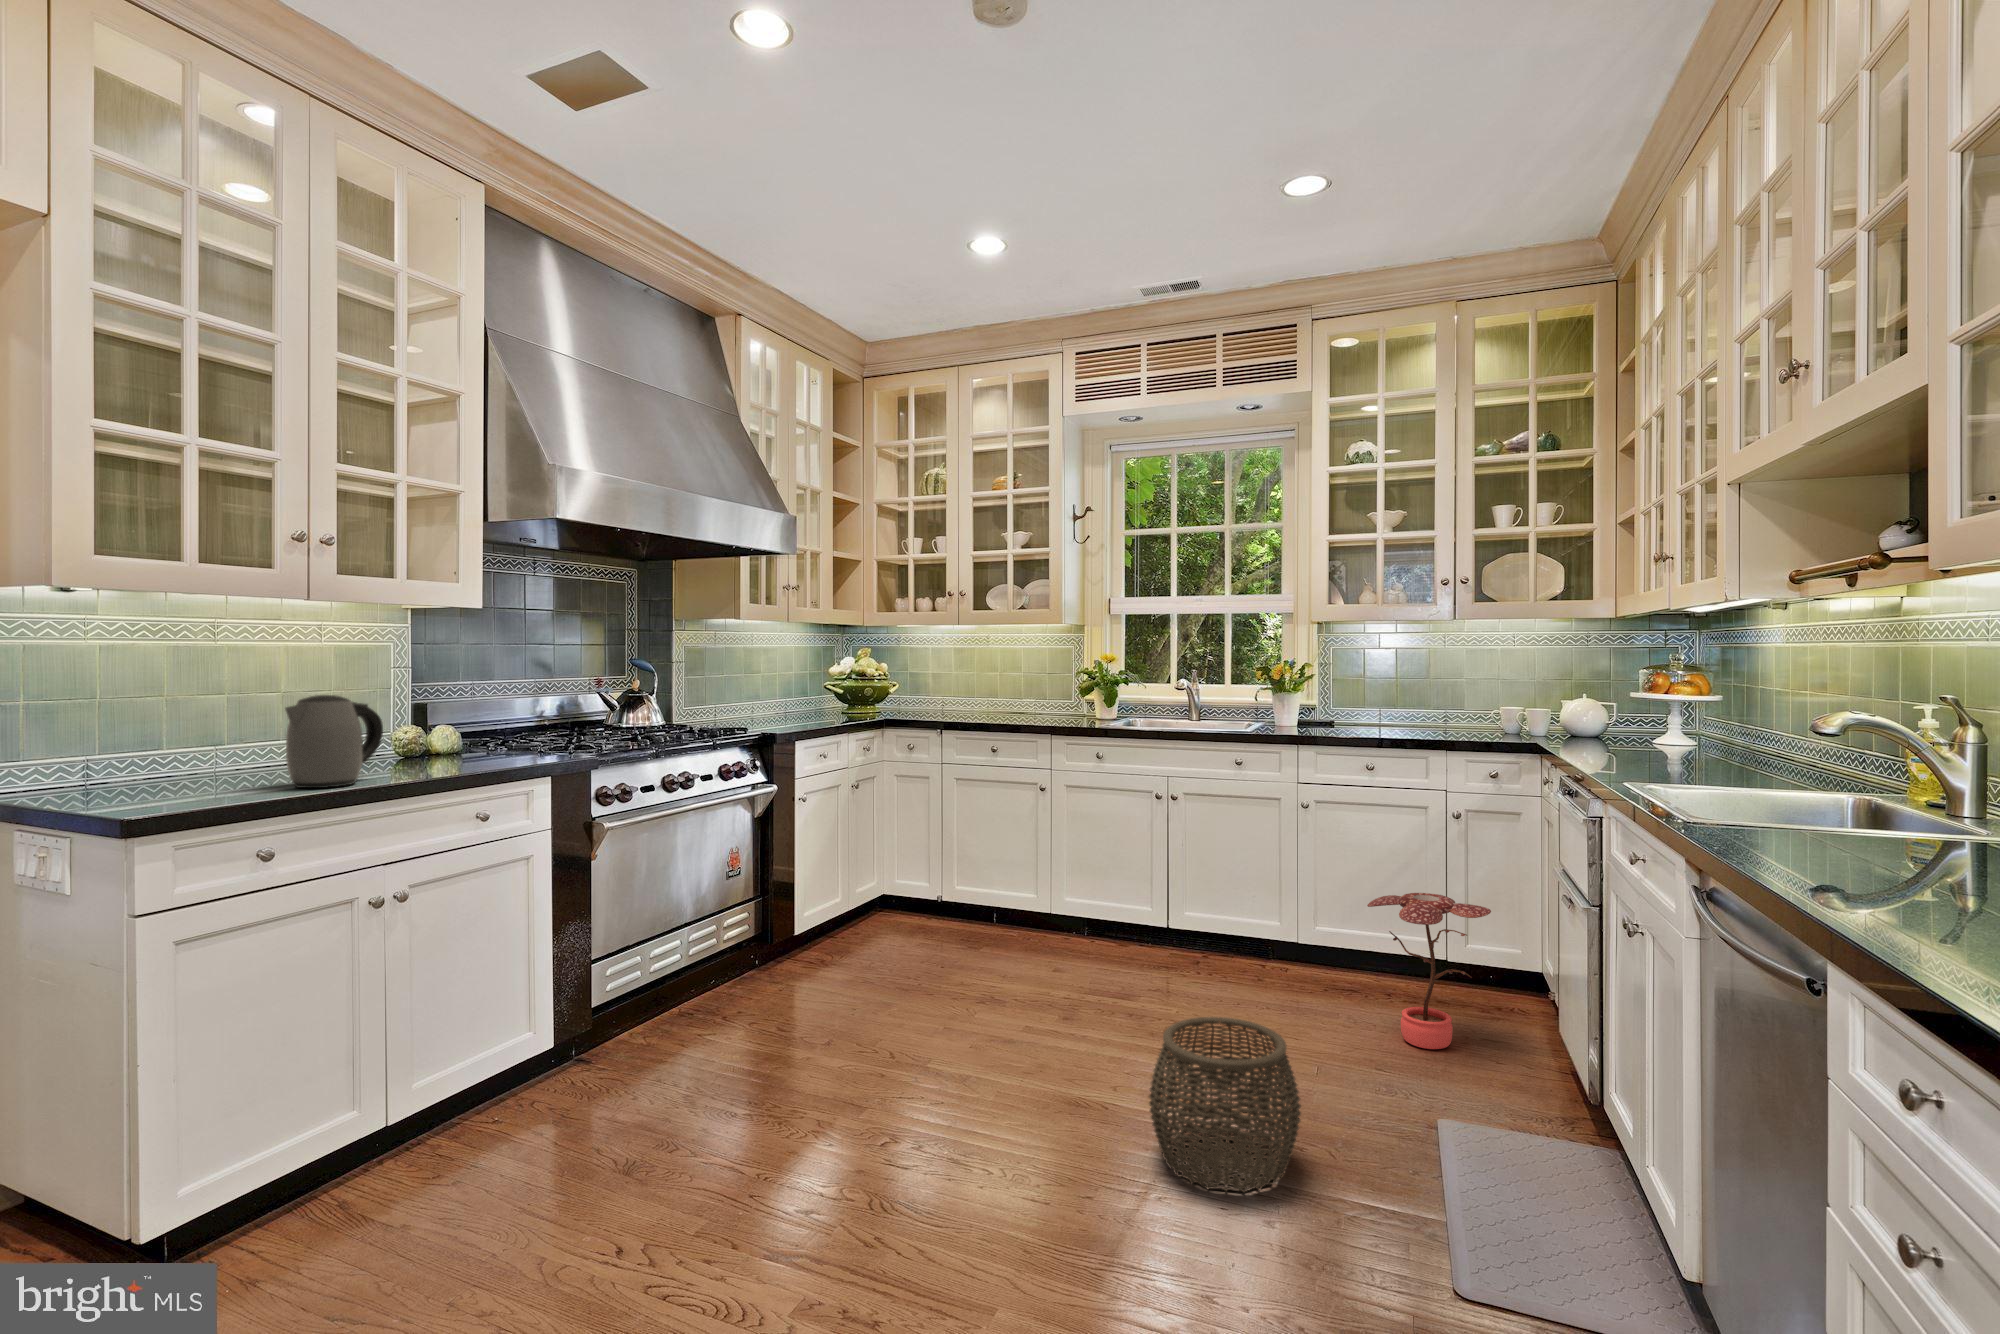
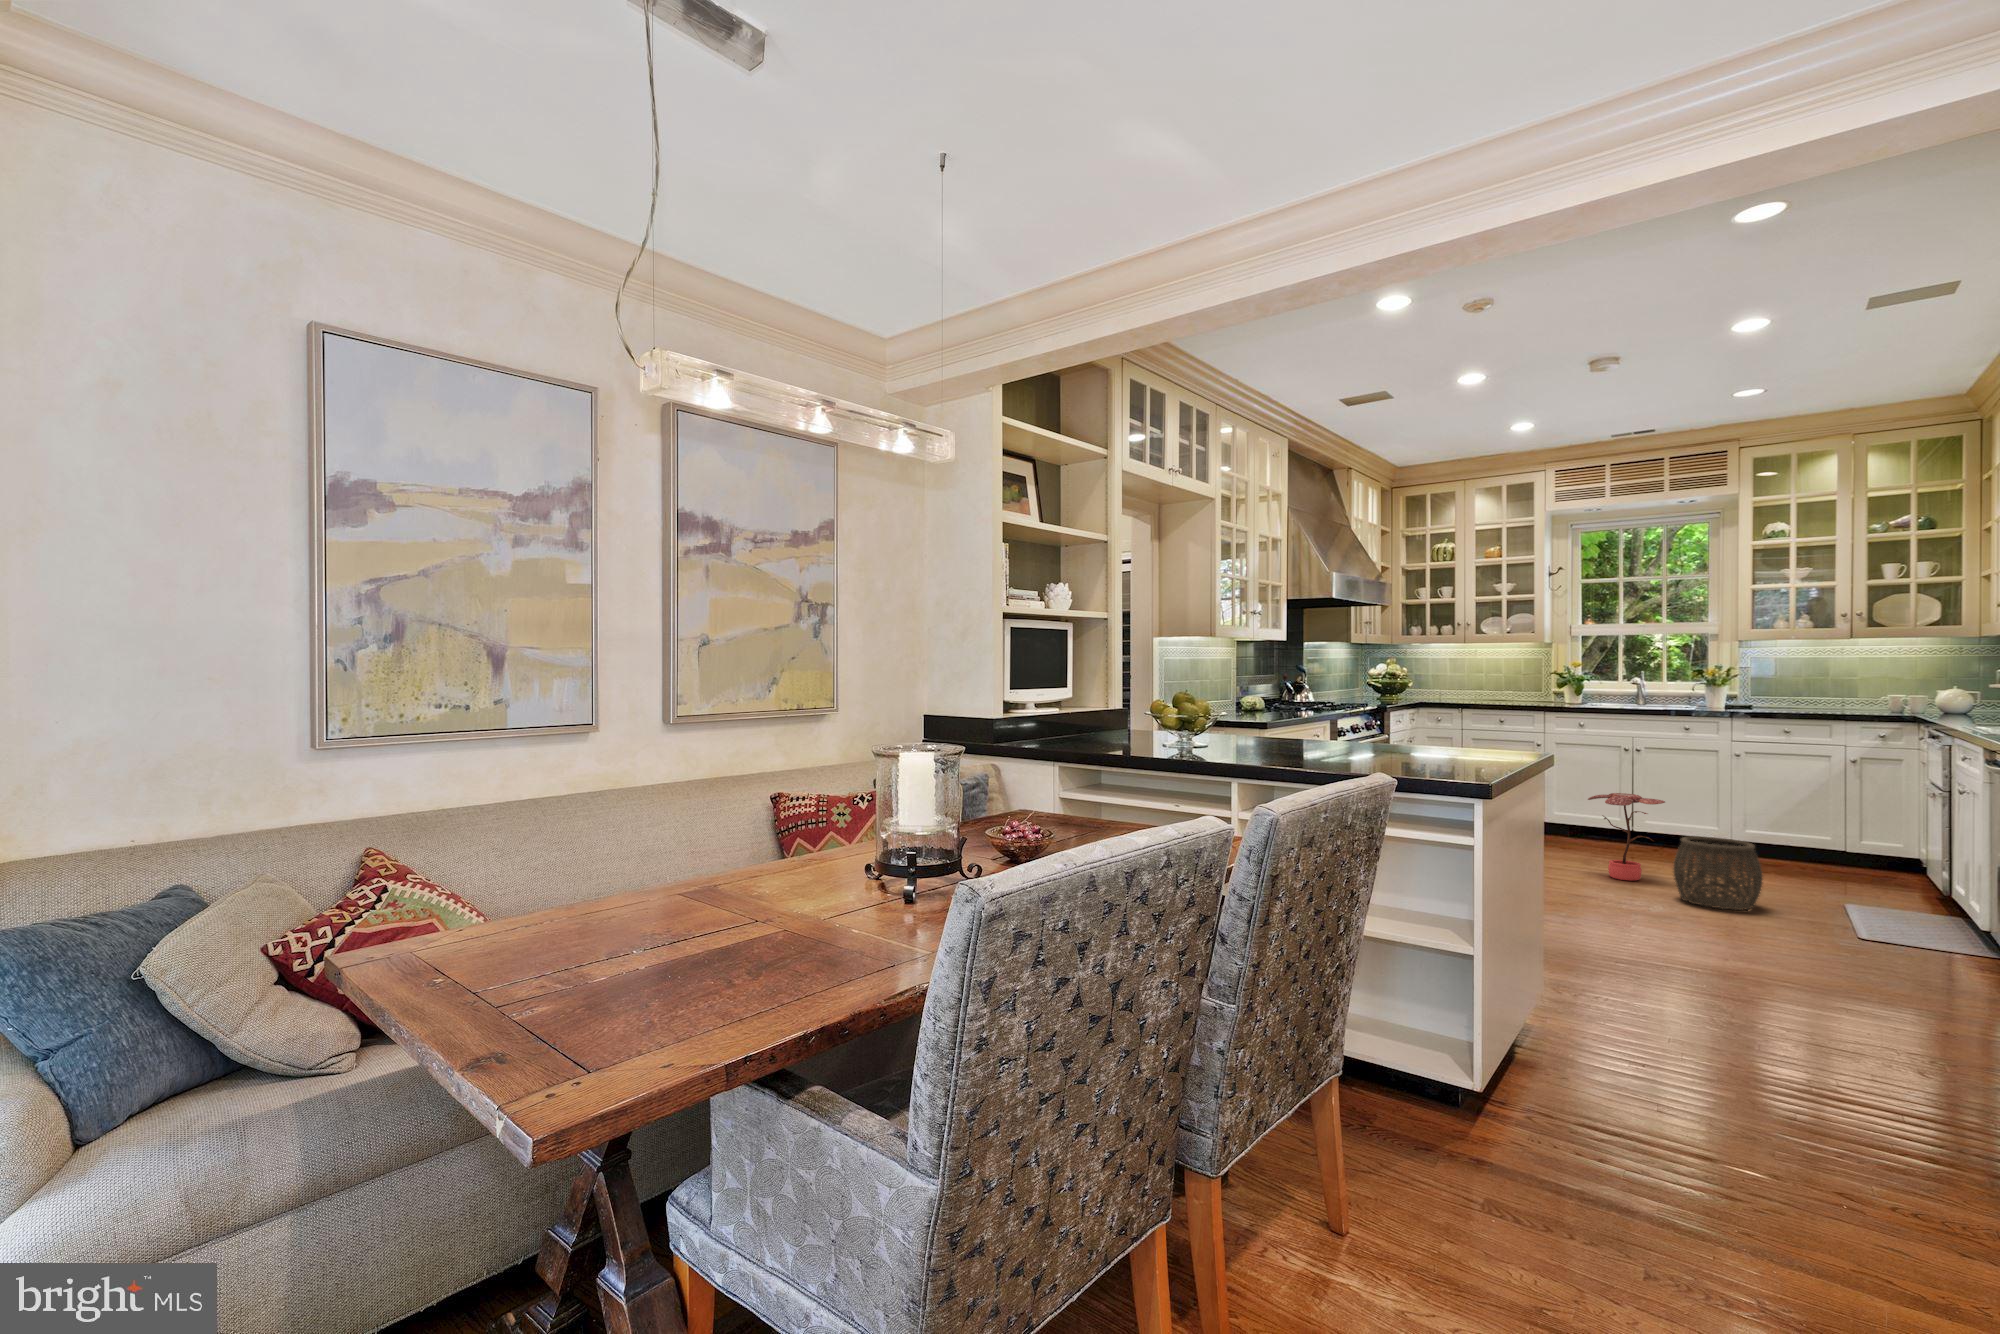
kettle: present [285,695,383,788] -> none [1250,668,1278,707]
potted plant: present [1367,893,1491,1049] -> present [1588,793,1665,881]

